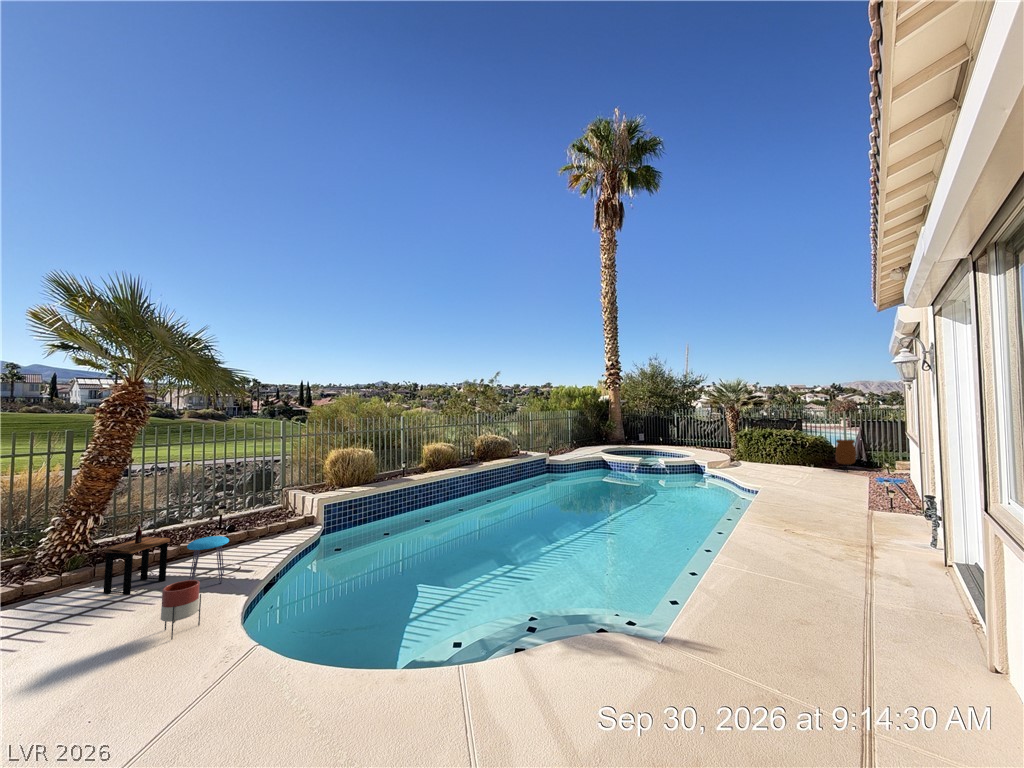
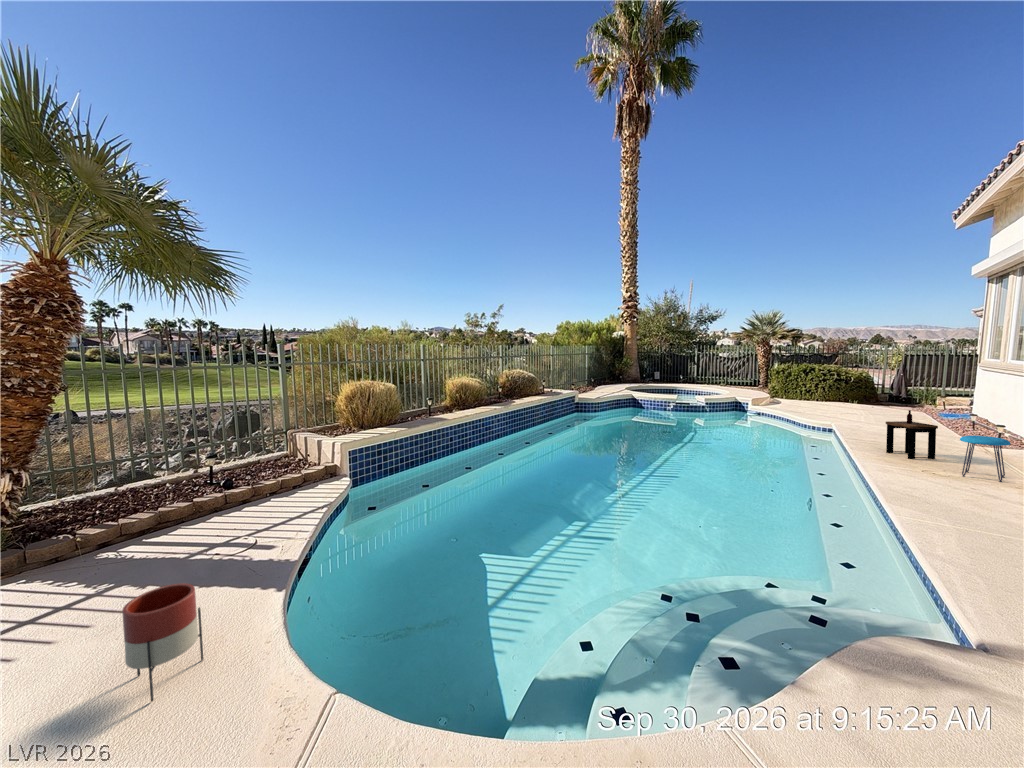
lounge chair: present [834,440,857,472] -> none [879,370,910,405]
side table: present [104,525,170,595] -> present [886,410,938,459]
stool: present [187,536,229,584] -> present [960,436,1011,482]

